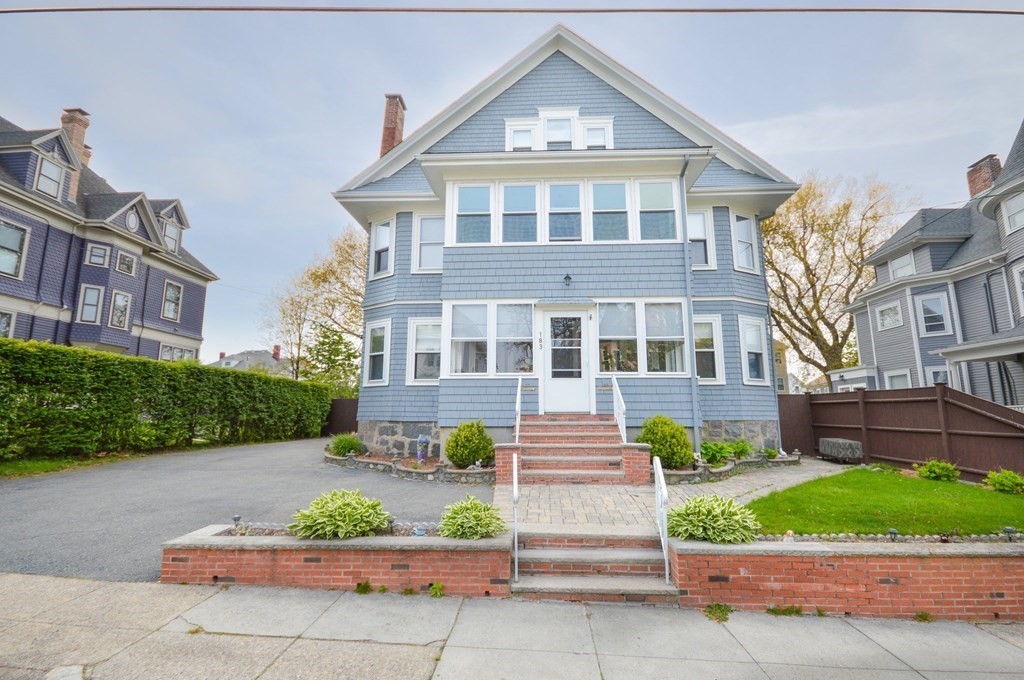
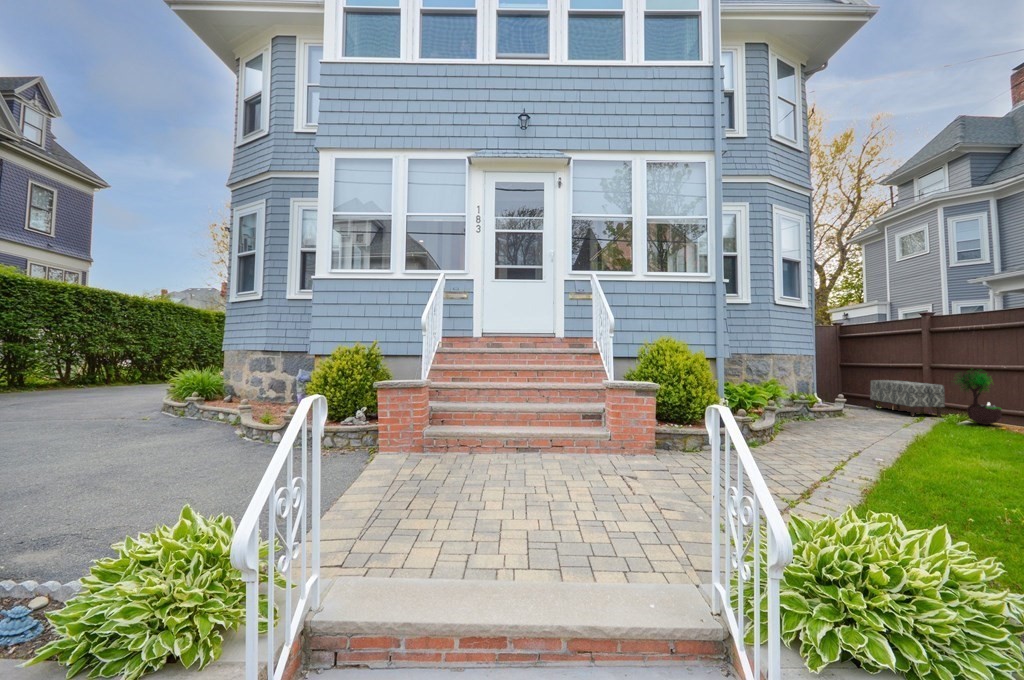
potted tree: none [859,429,891,469] -> present [957,368,1002,425]

